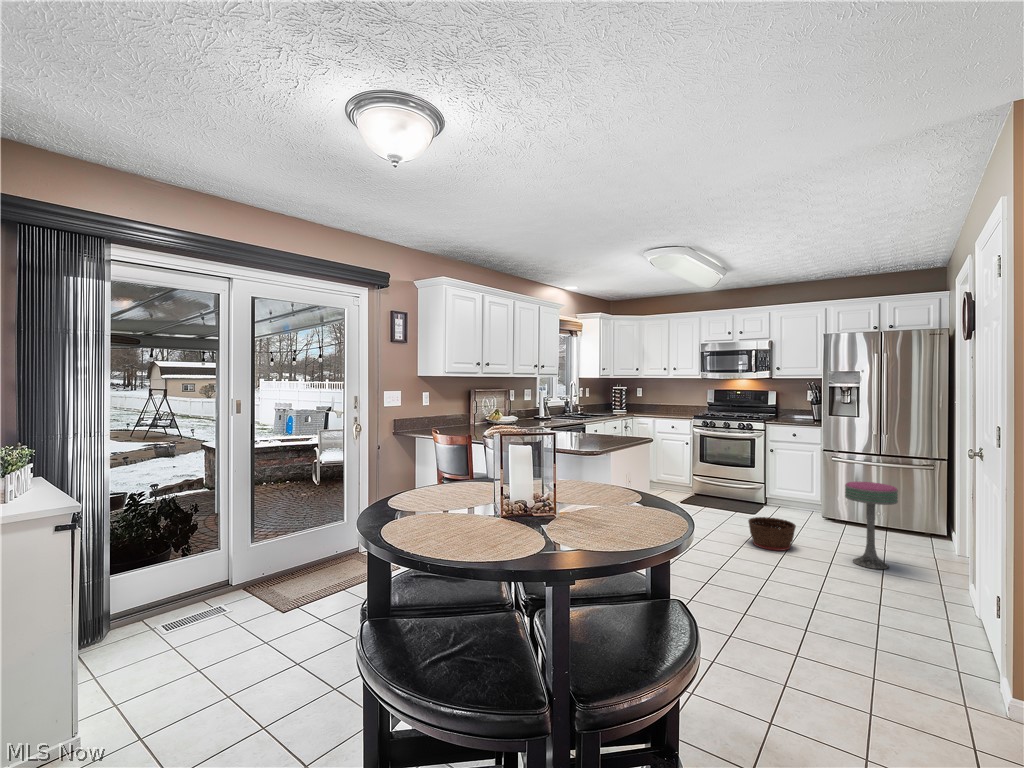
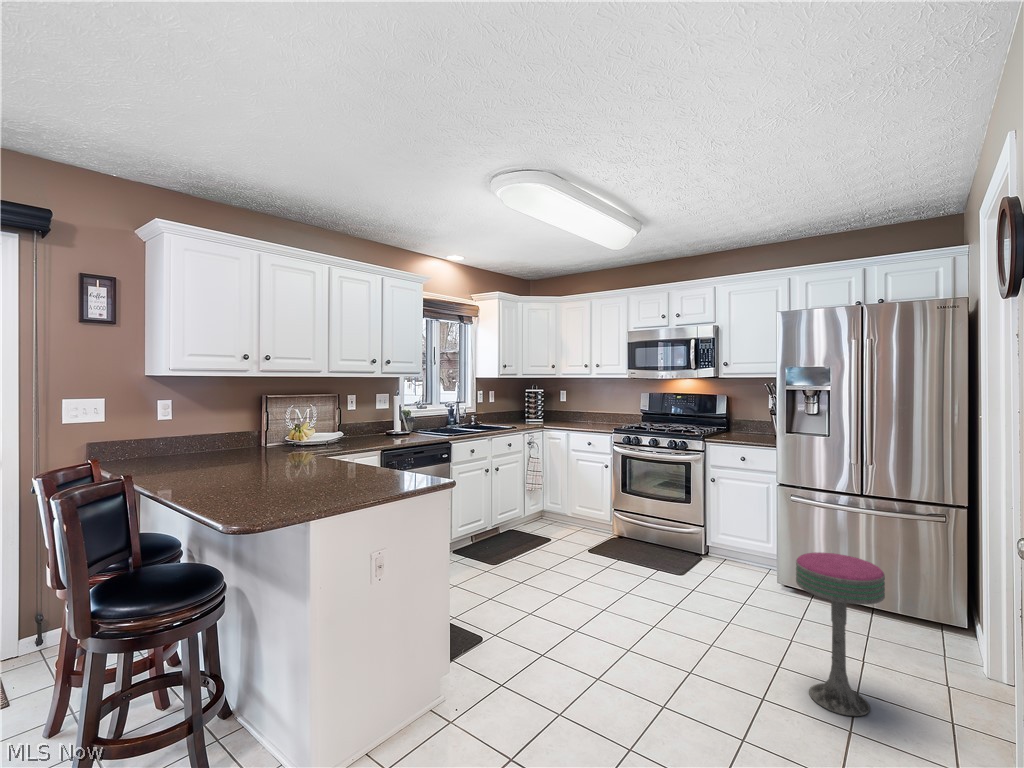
basket: present [748,517,796,551] -> none [648,598,721,663]

